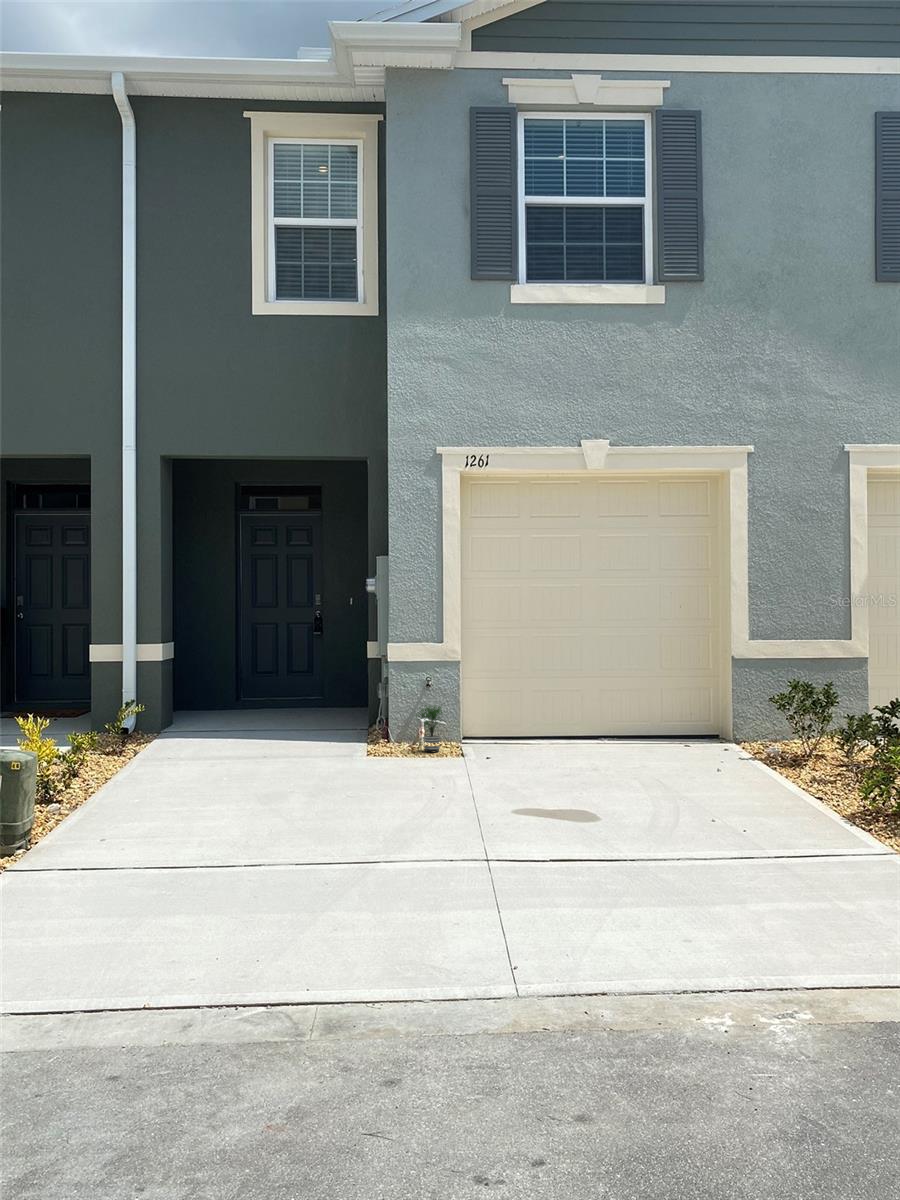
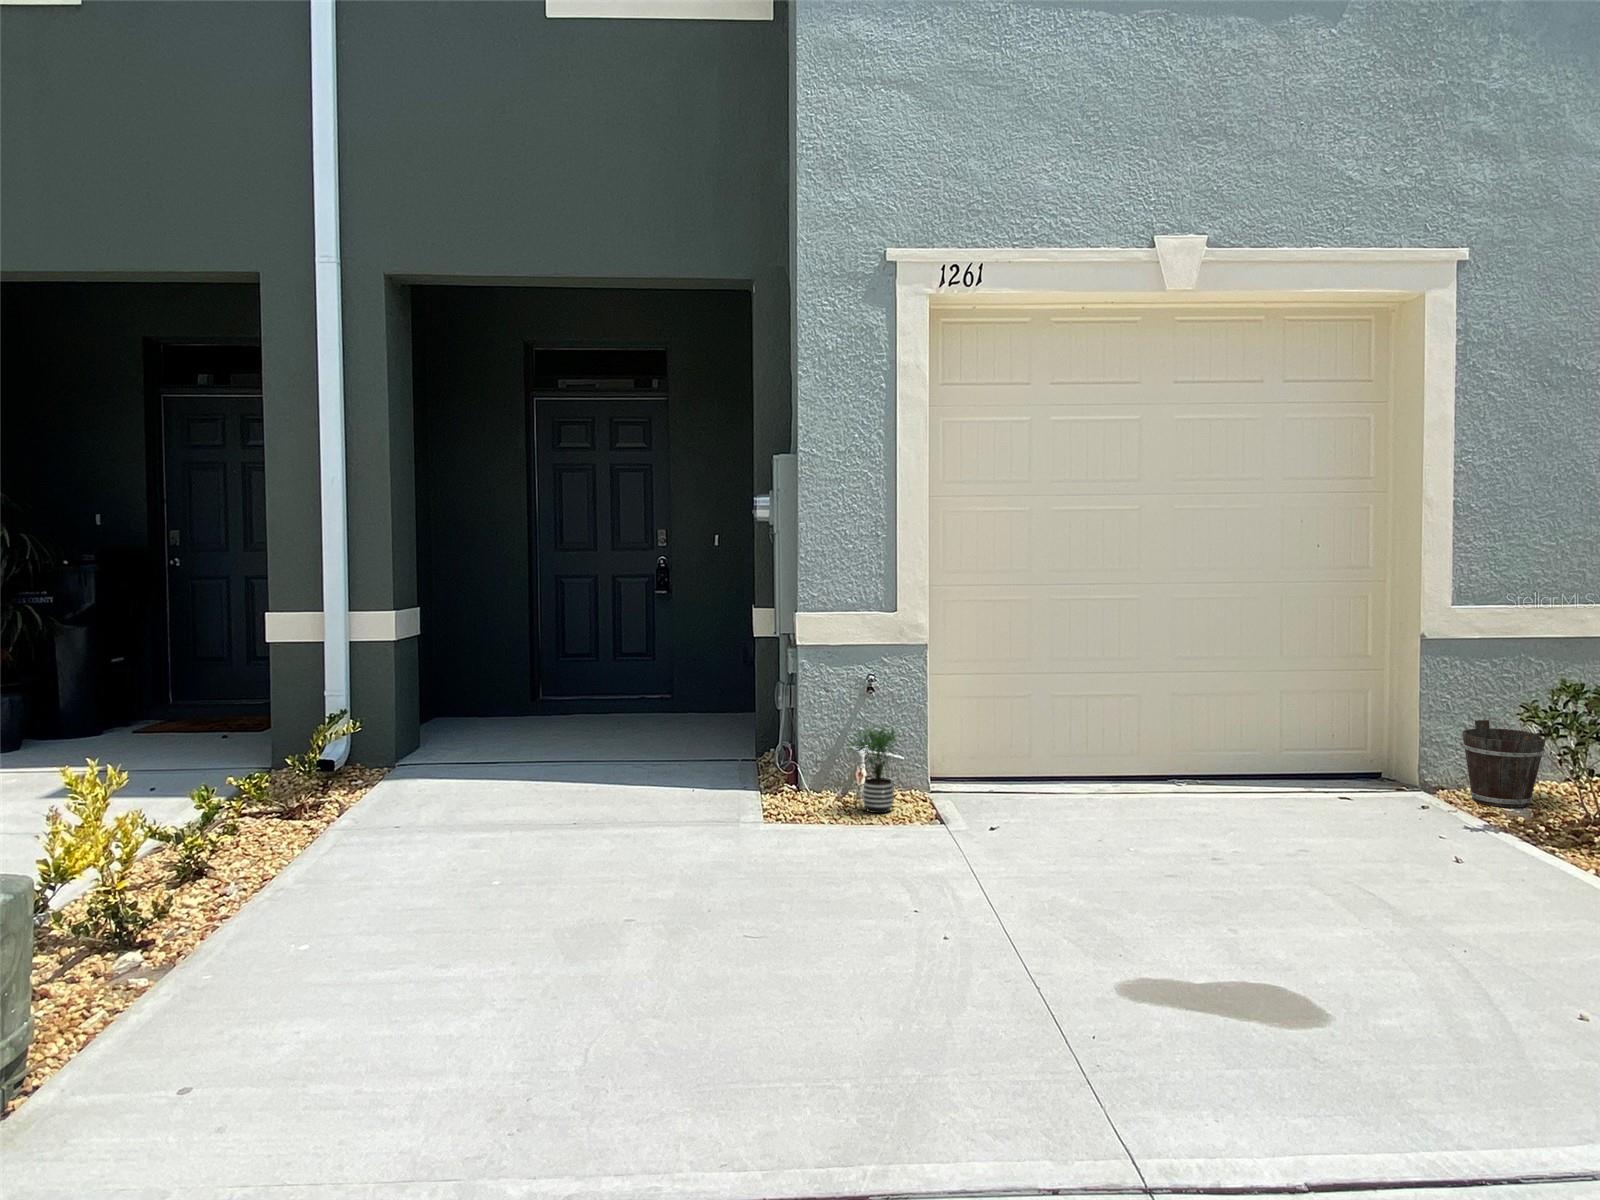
bucket: none [754,703,795,750] -> present [1462,720,1546,807]

